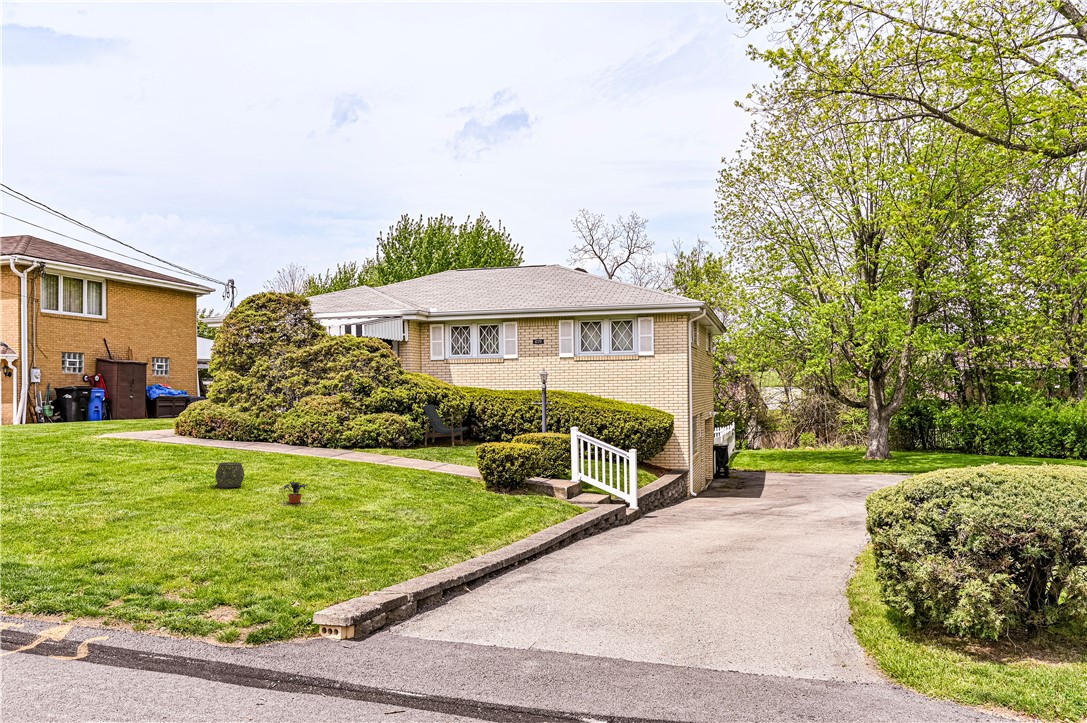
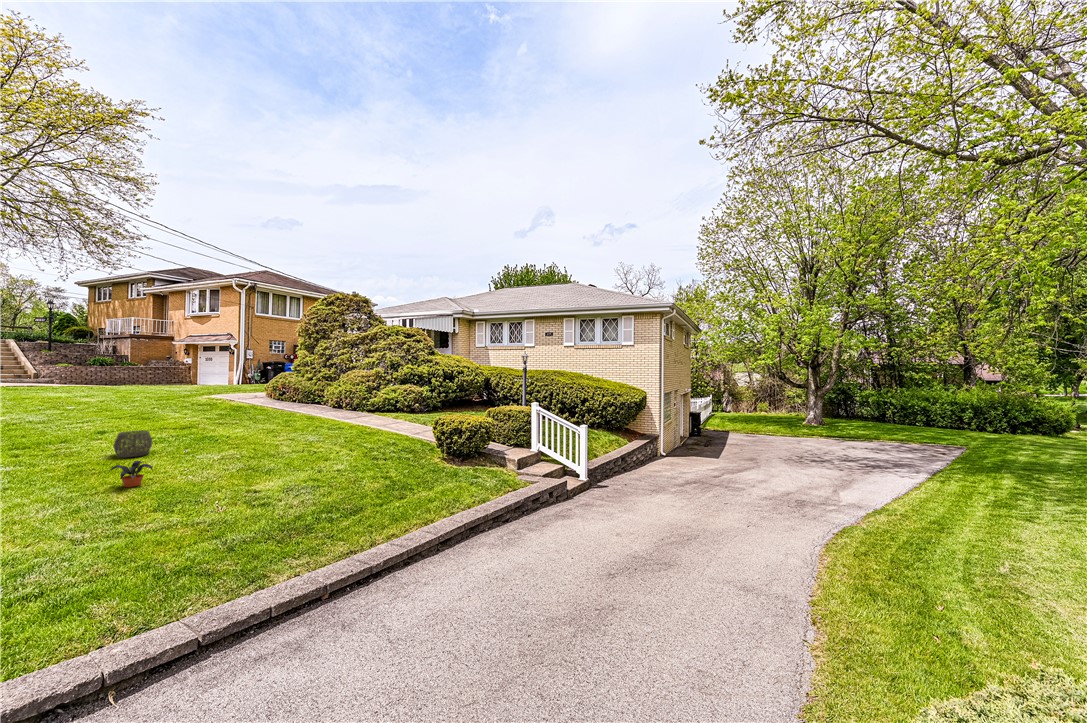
lounge chair: present [423,405,467,447] -> none [439,378,475,412]

